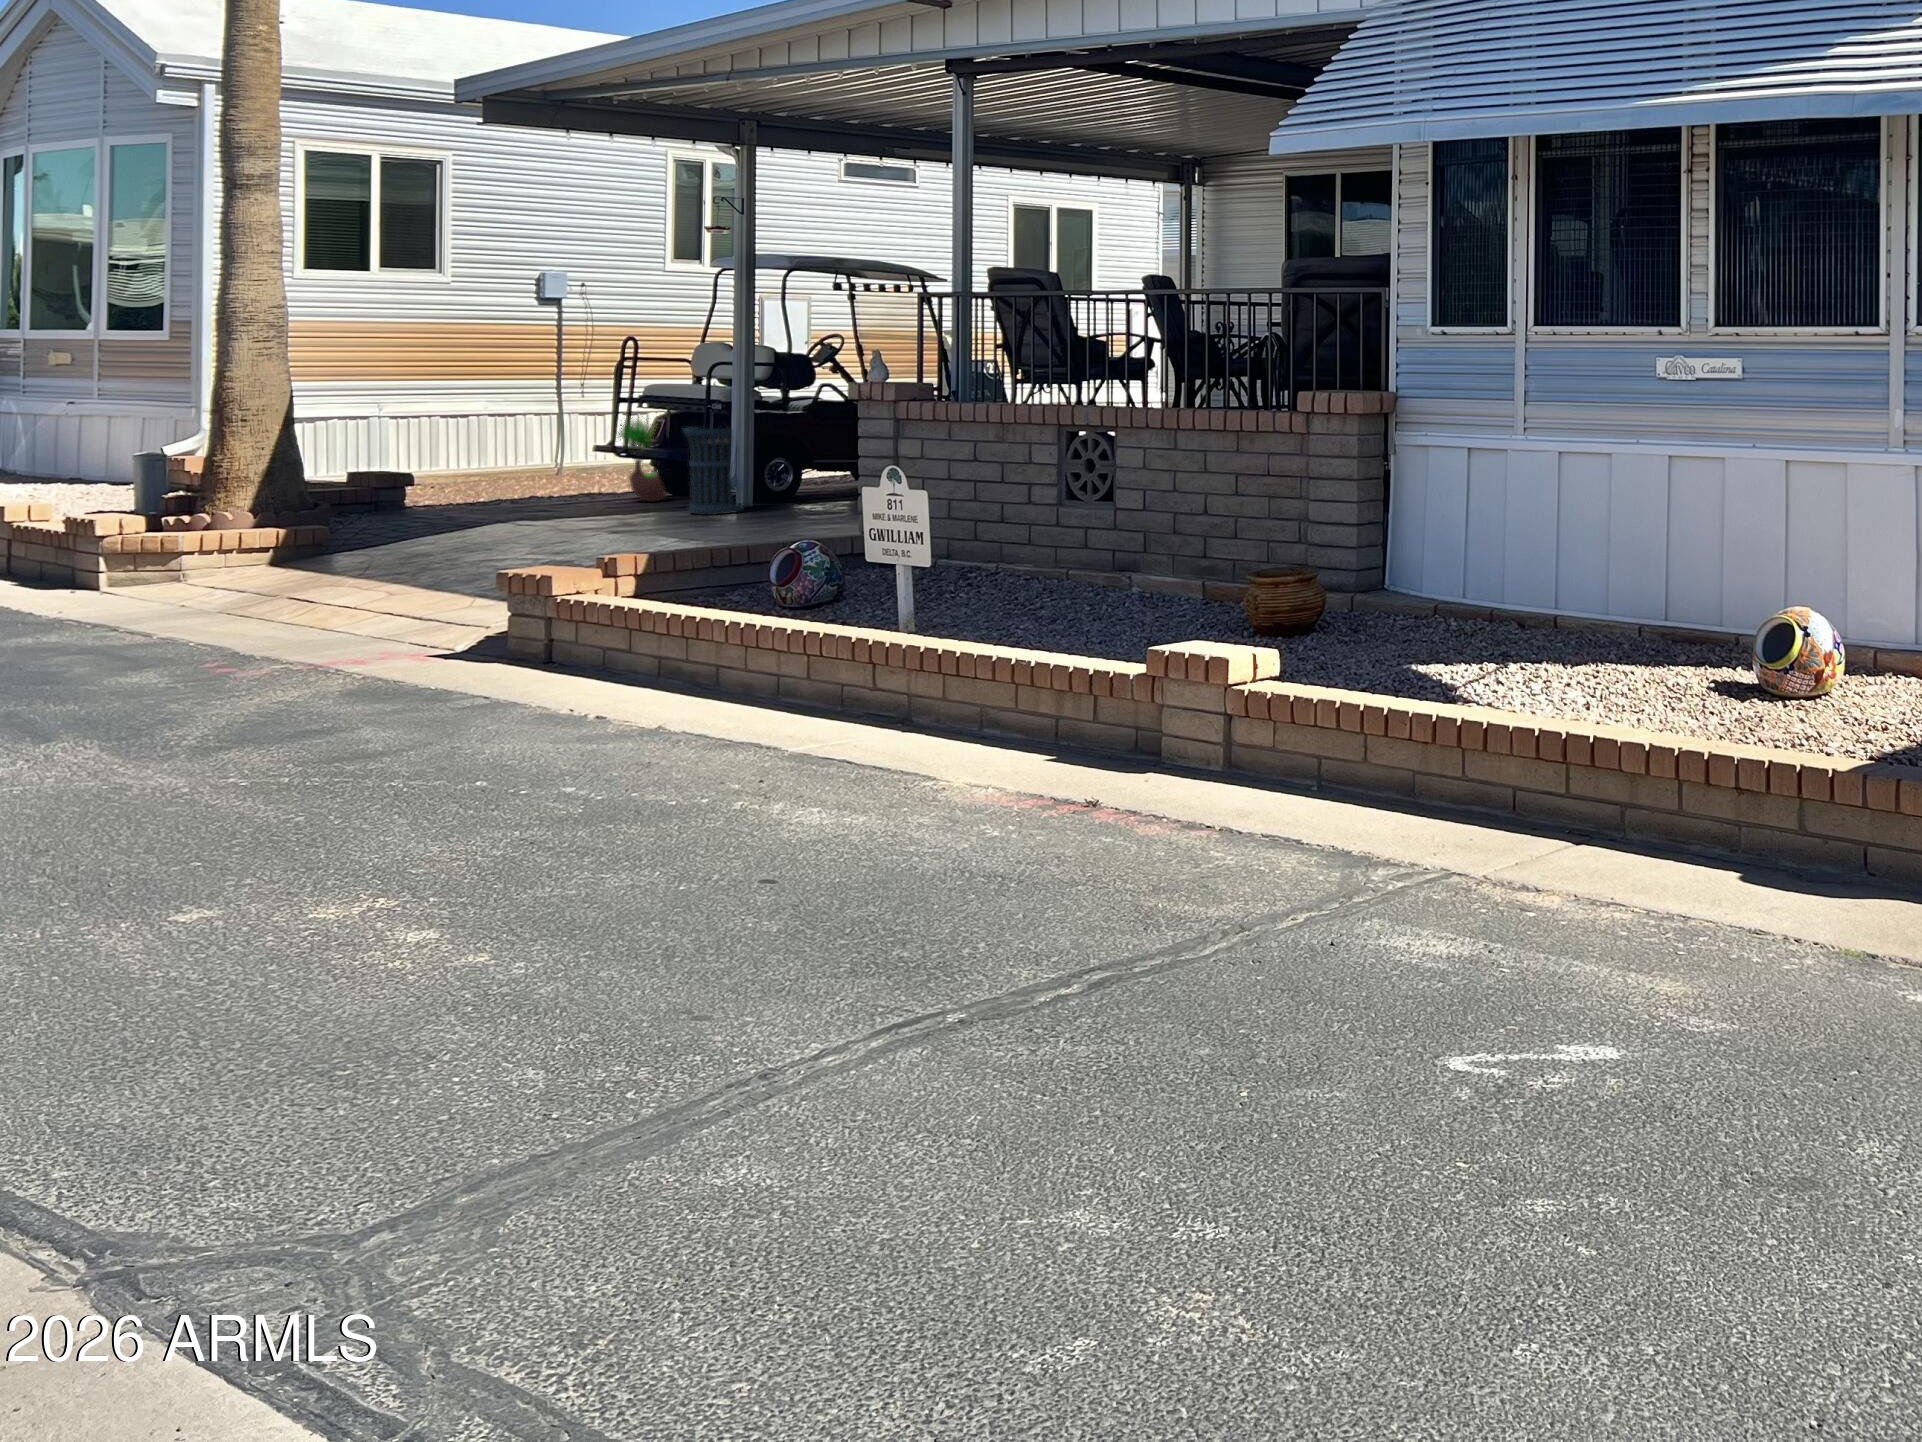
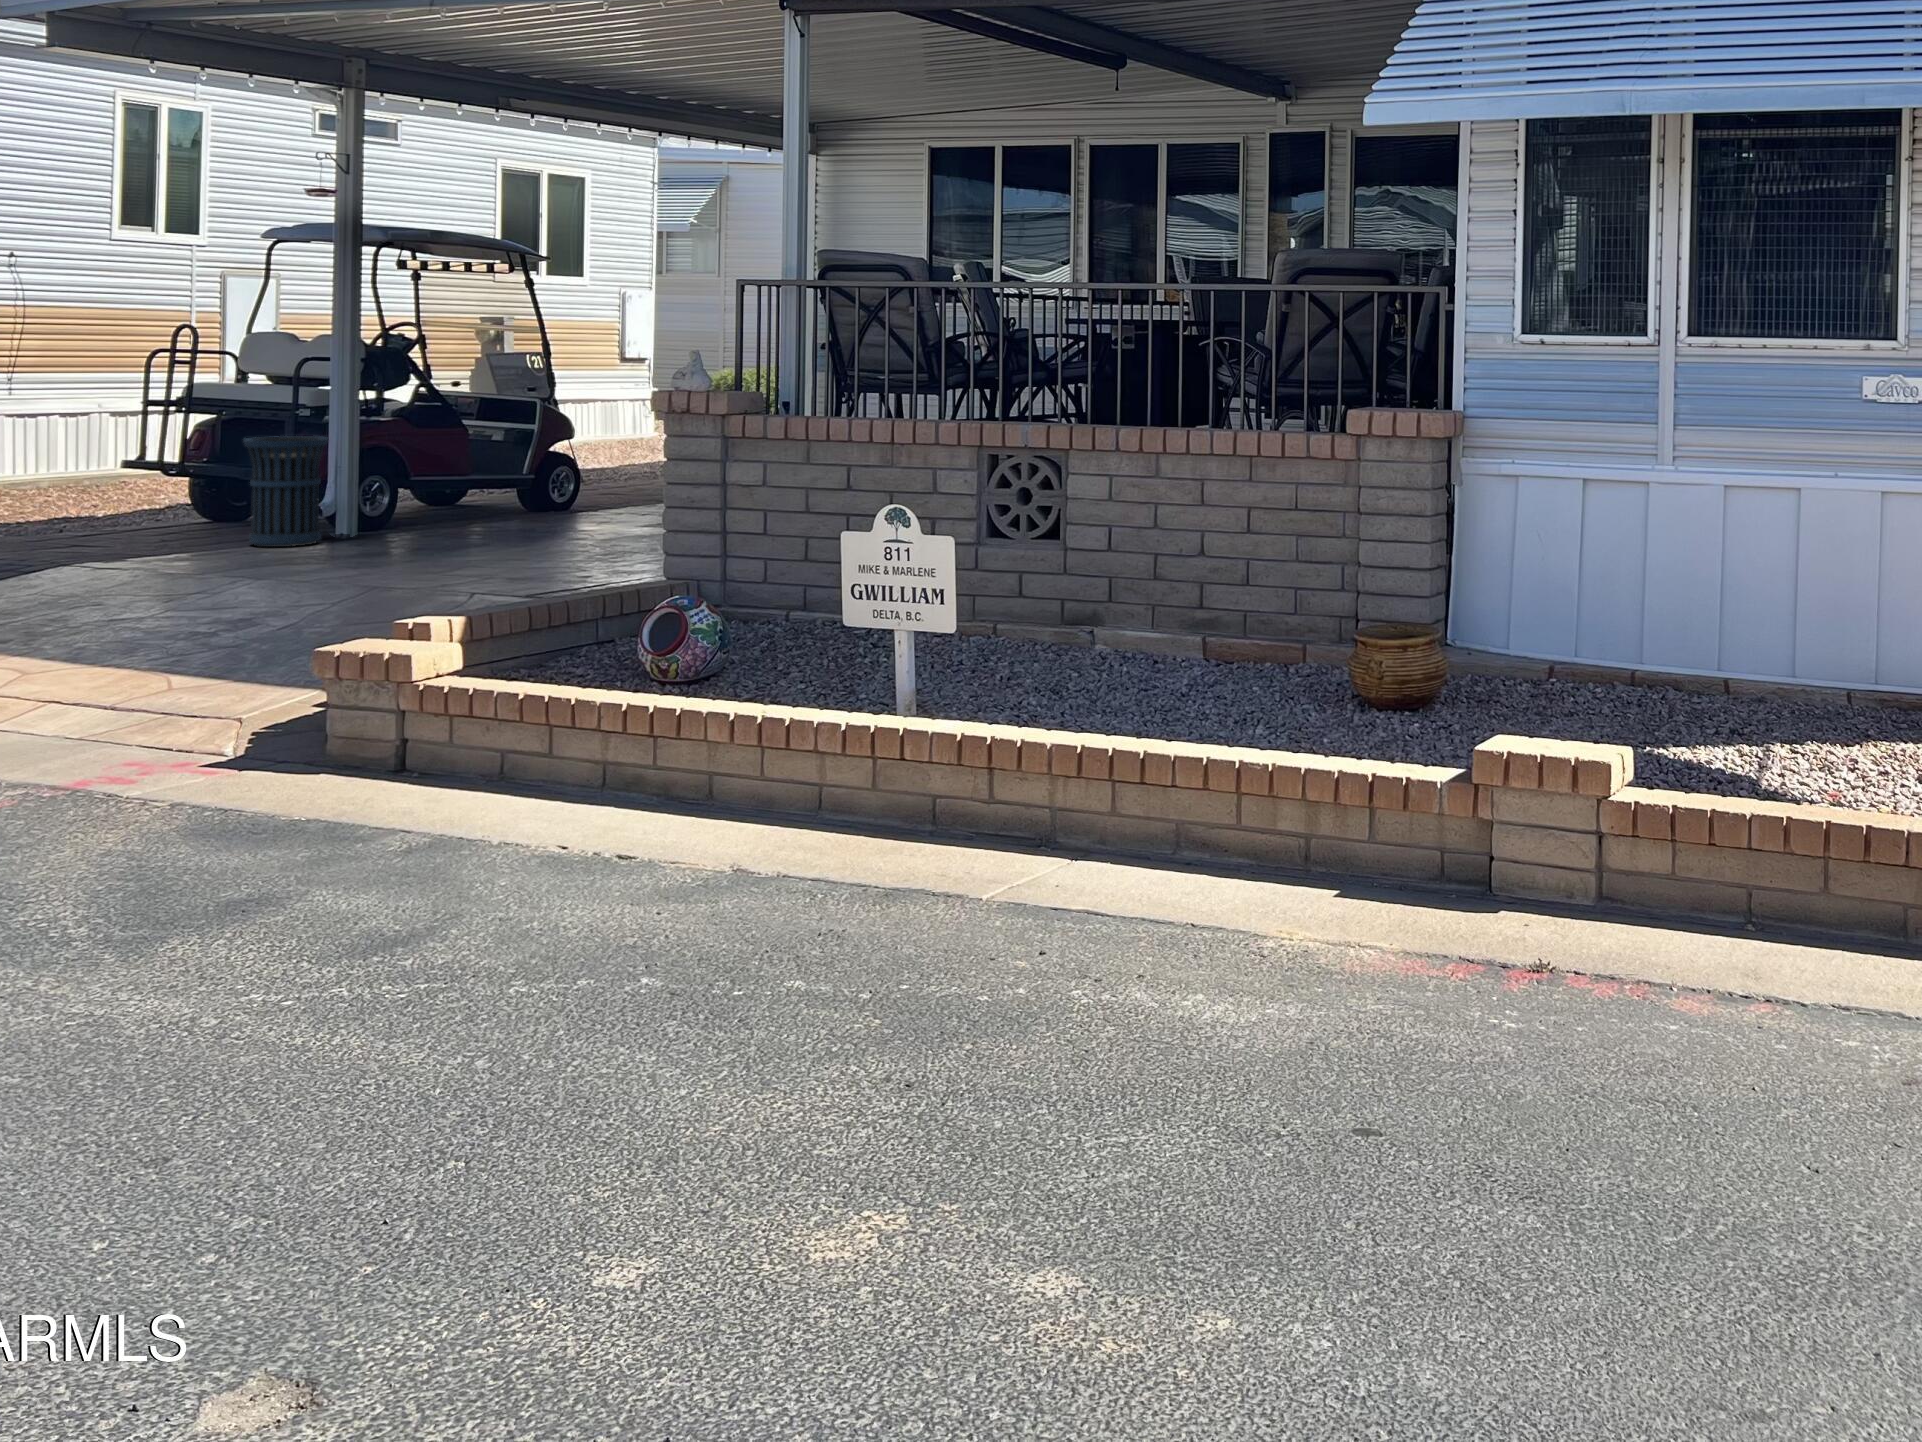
potted tree: present [616,417,668,502] -> none [120,415,200,530]

